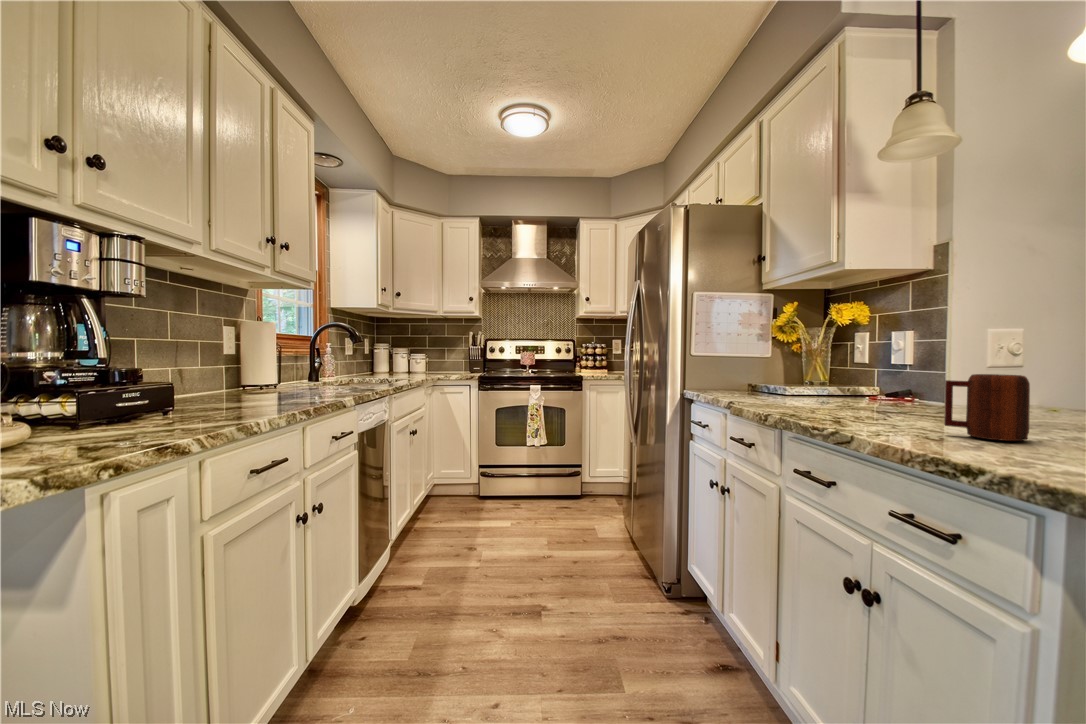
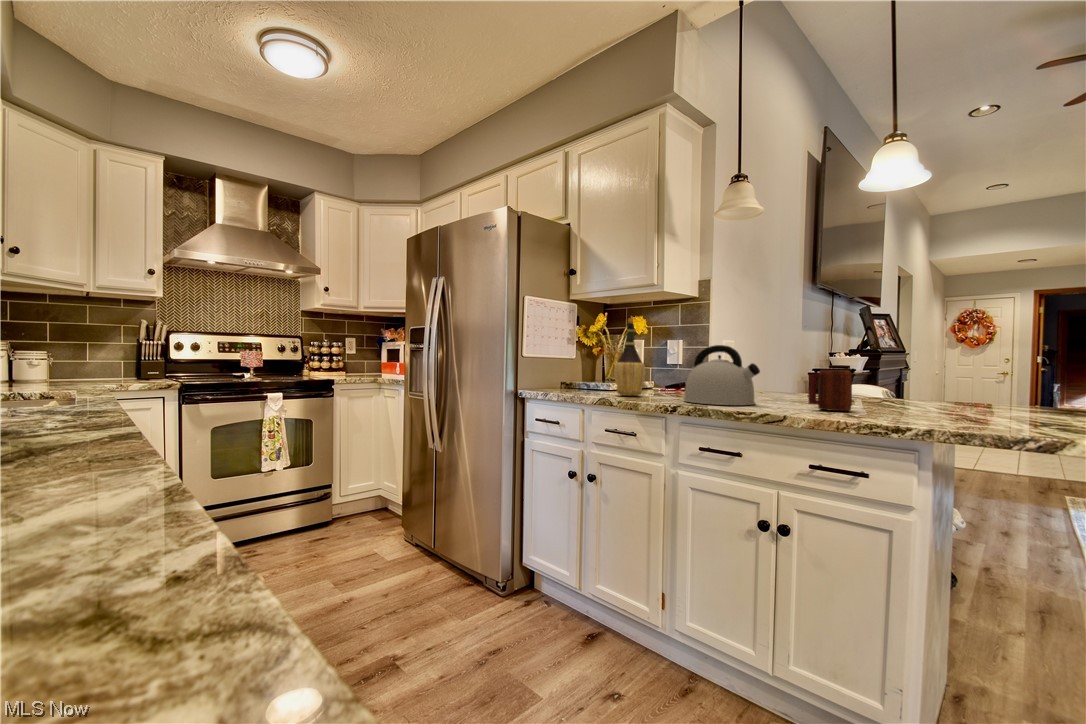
wine bottle: none [751,310,792,402] -> present [614,318,646,396]
kettle: none [804,340,907,421] -> present [684,345,760,405]

